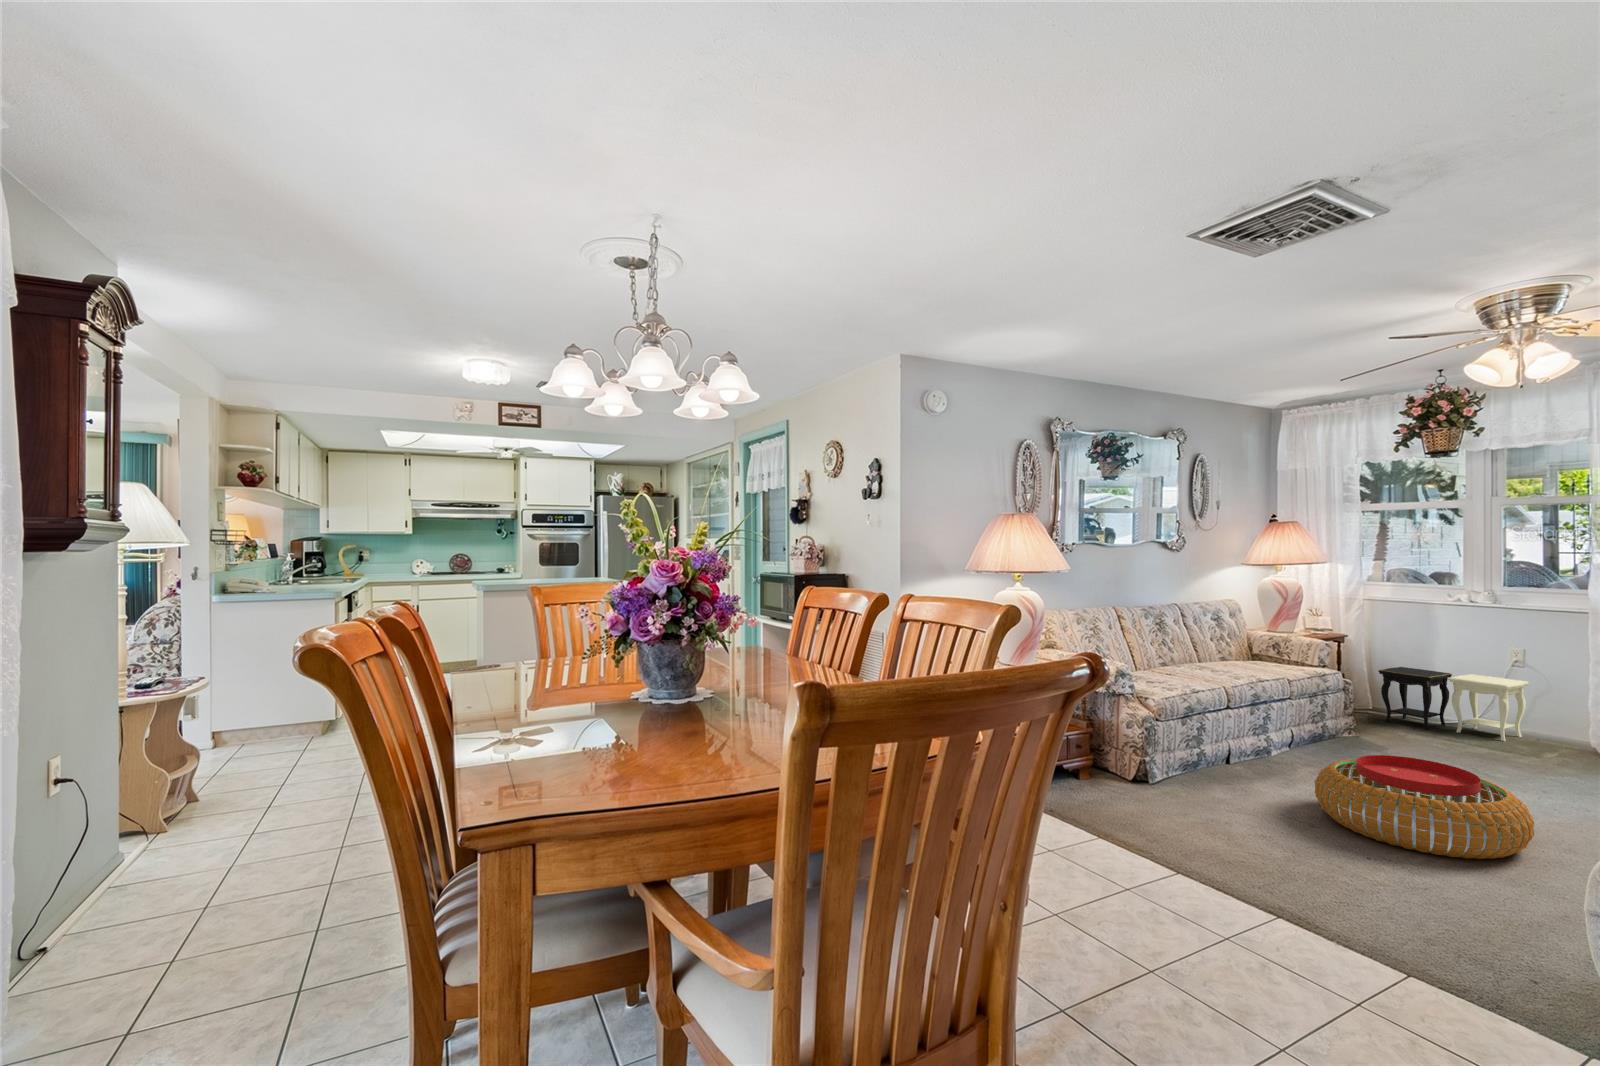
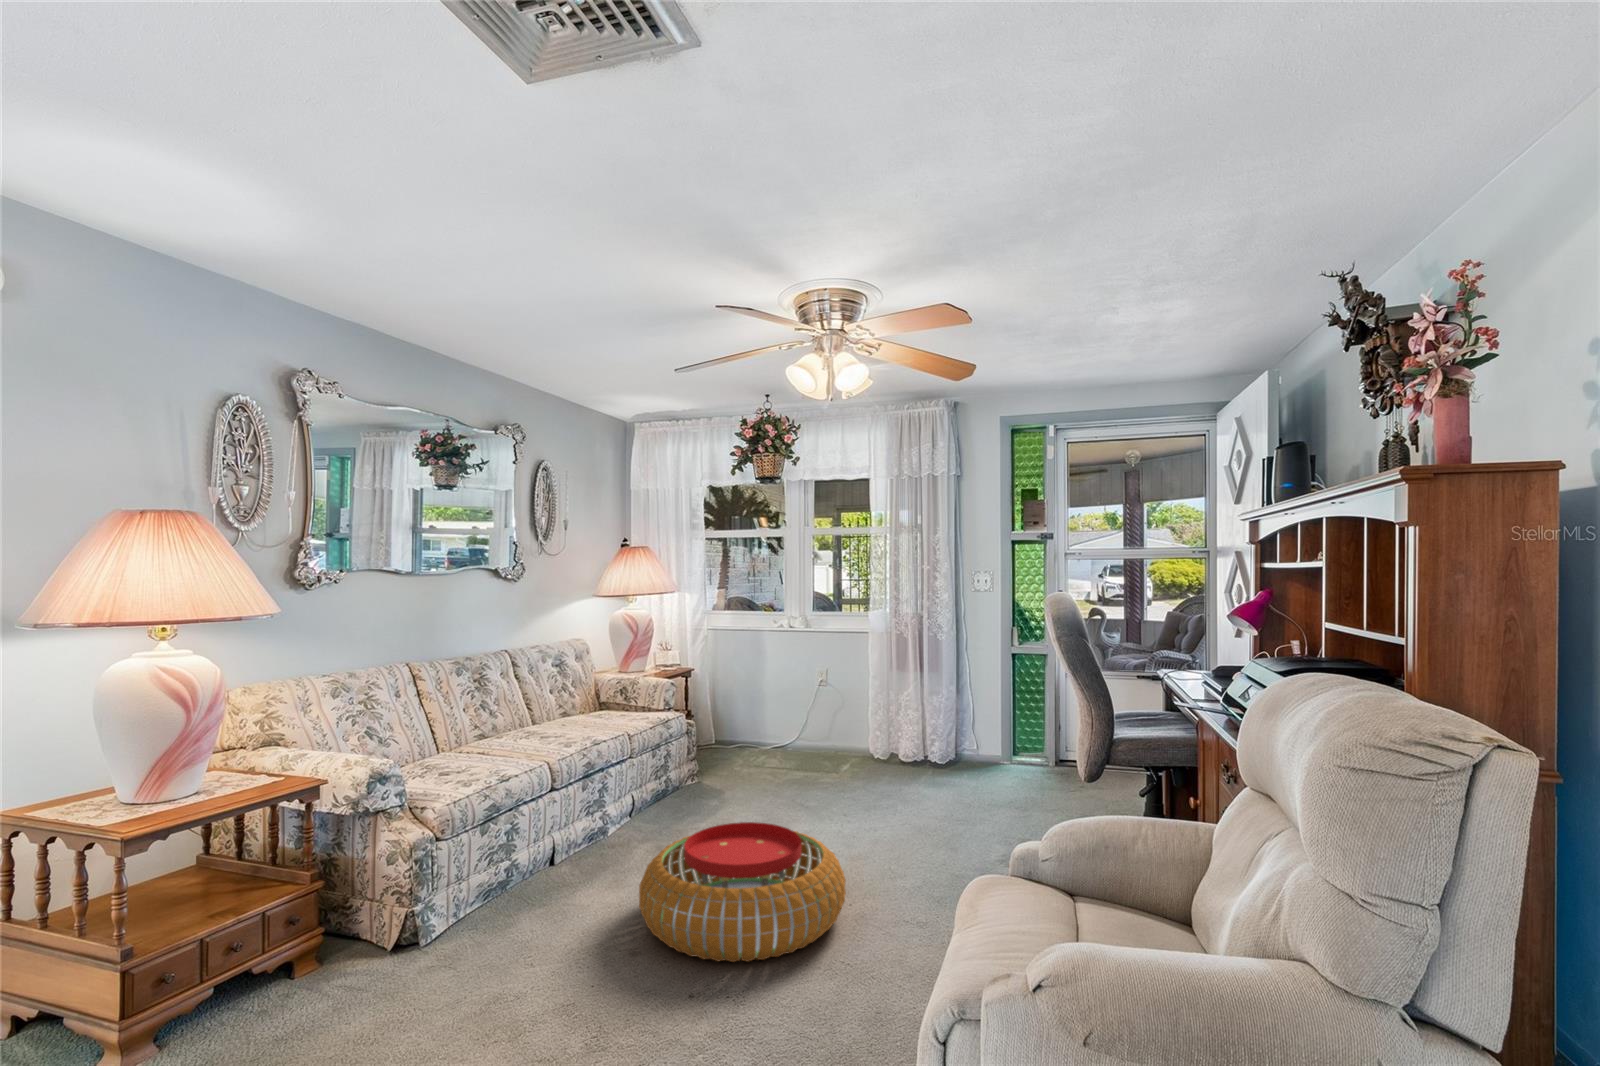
side table: present [1378,667,1529,742] -> none [718,696,827,760]

